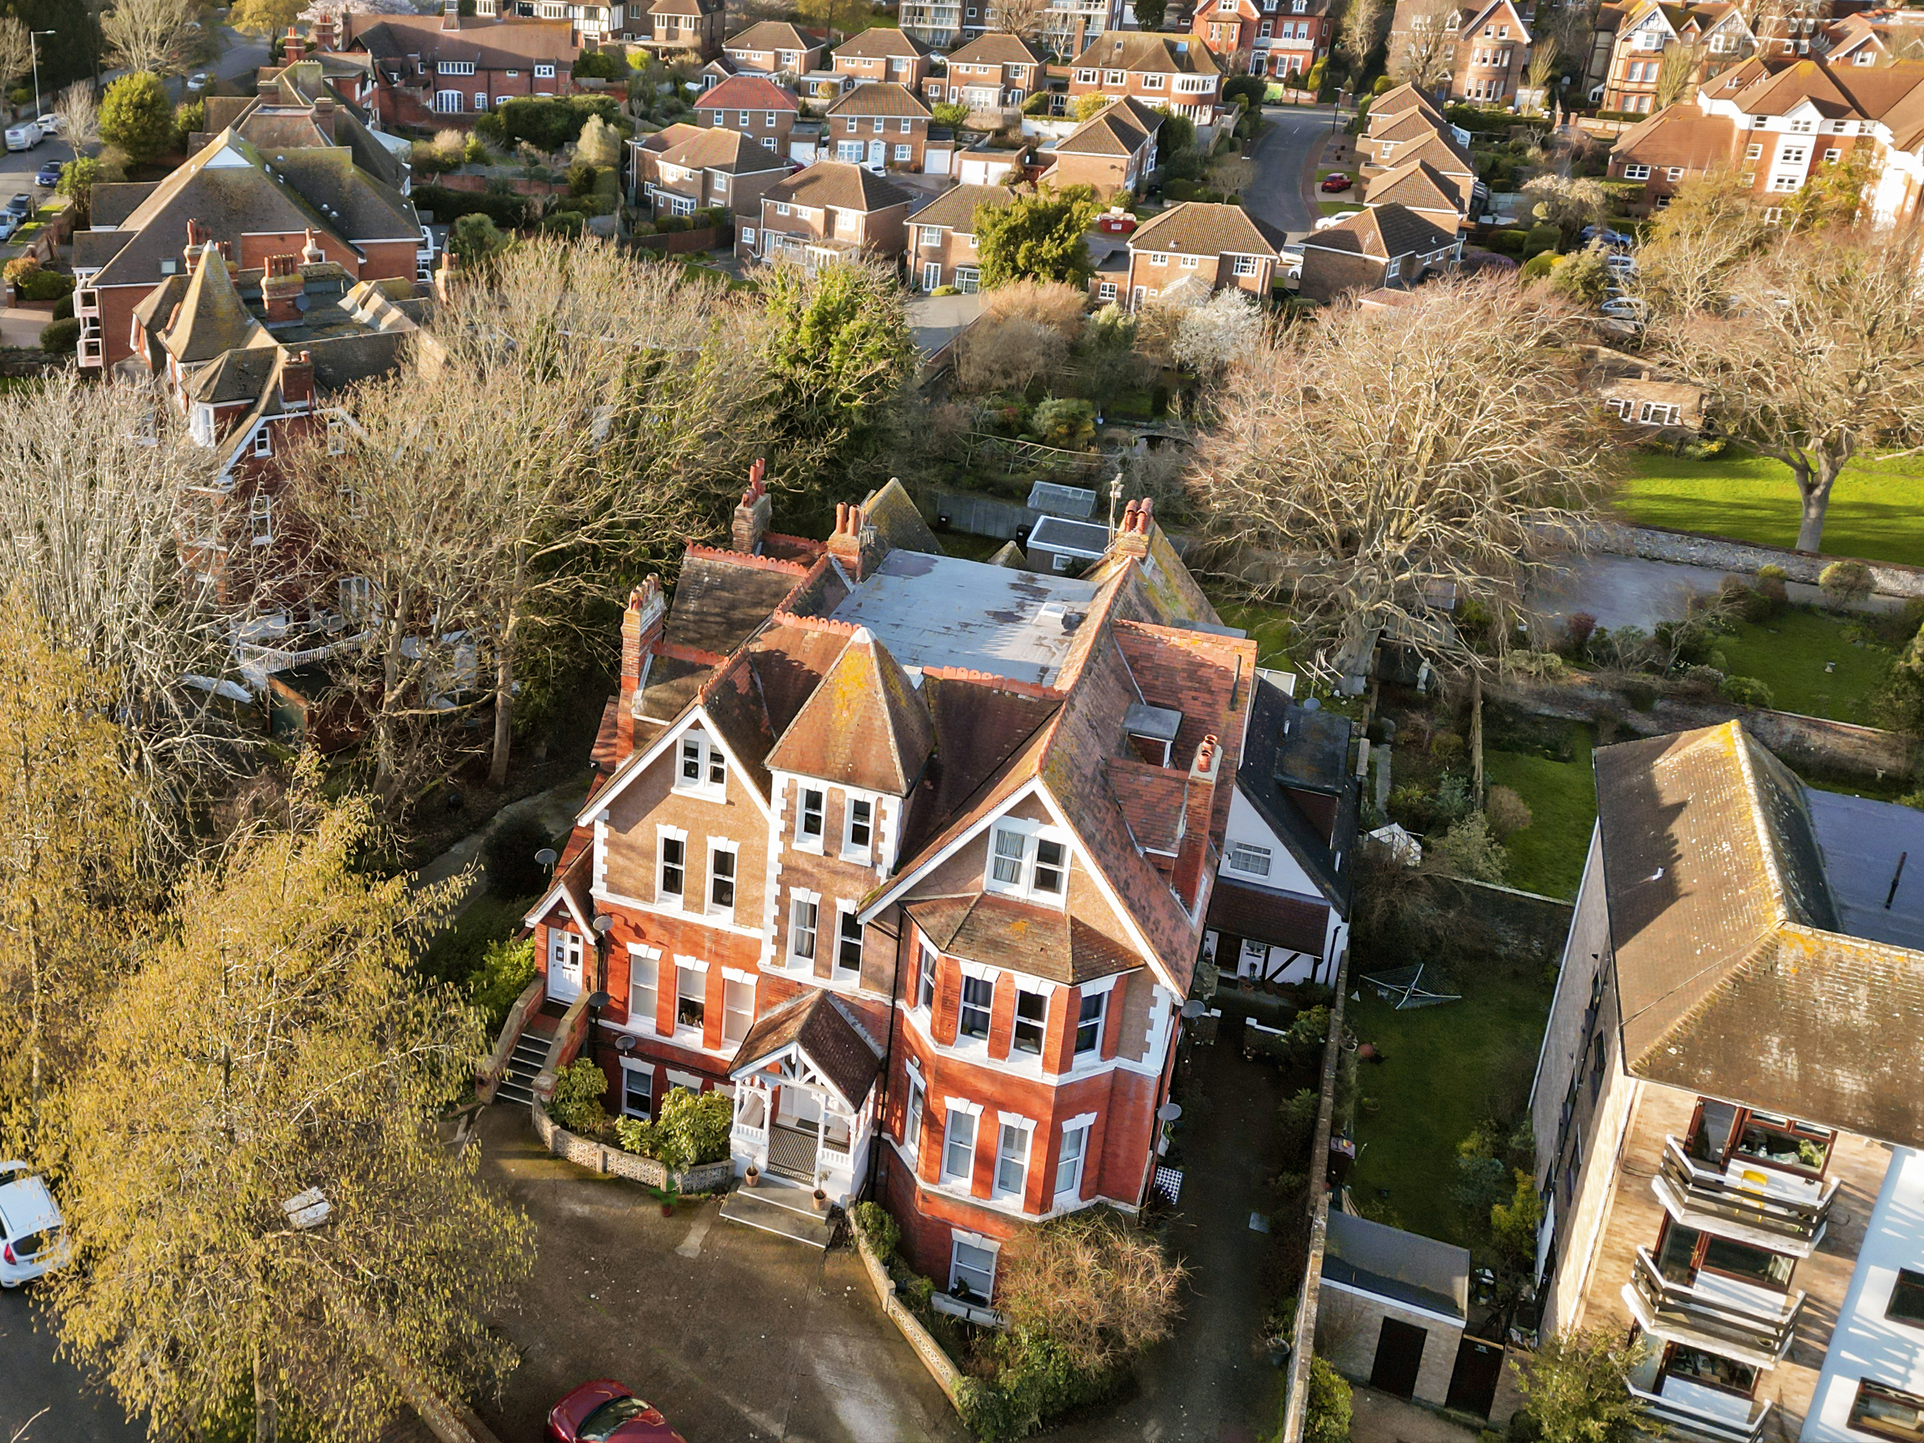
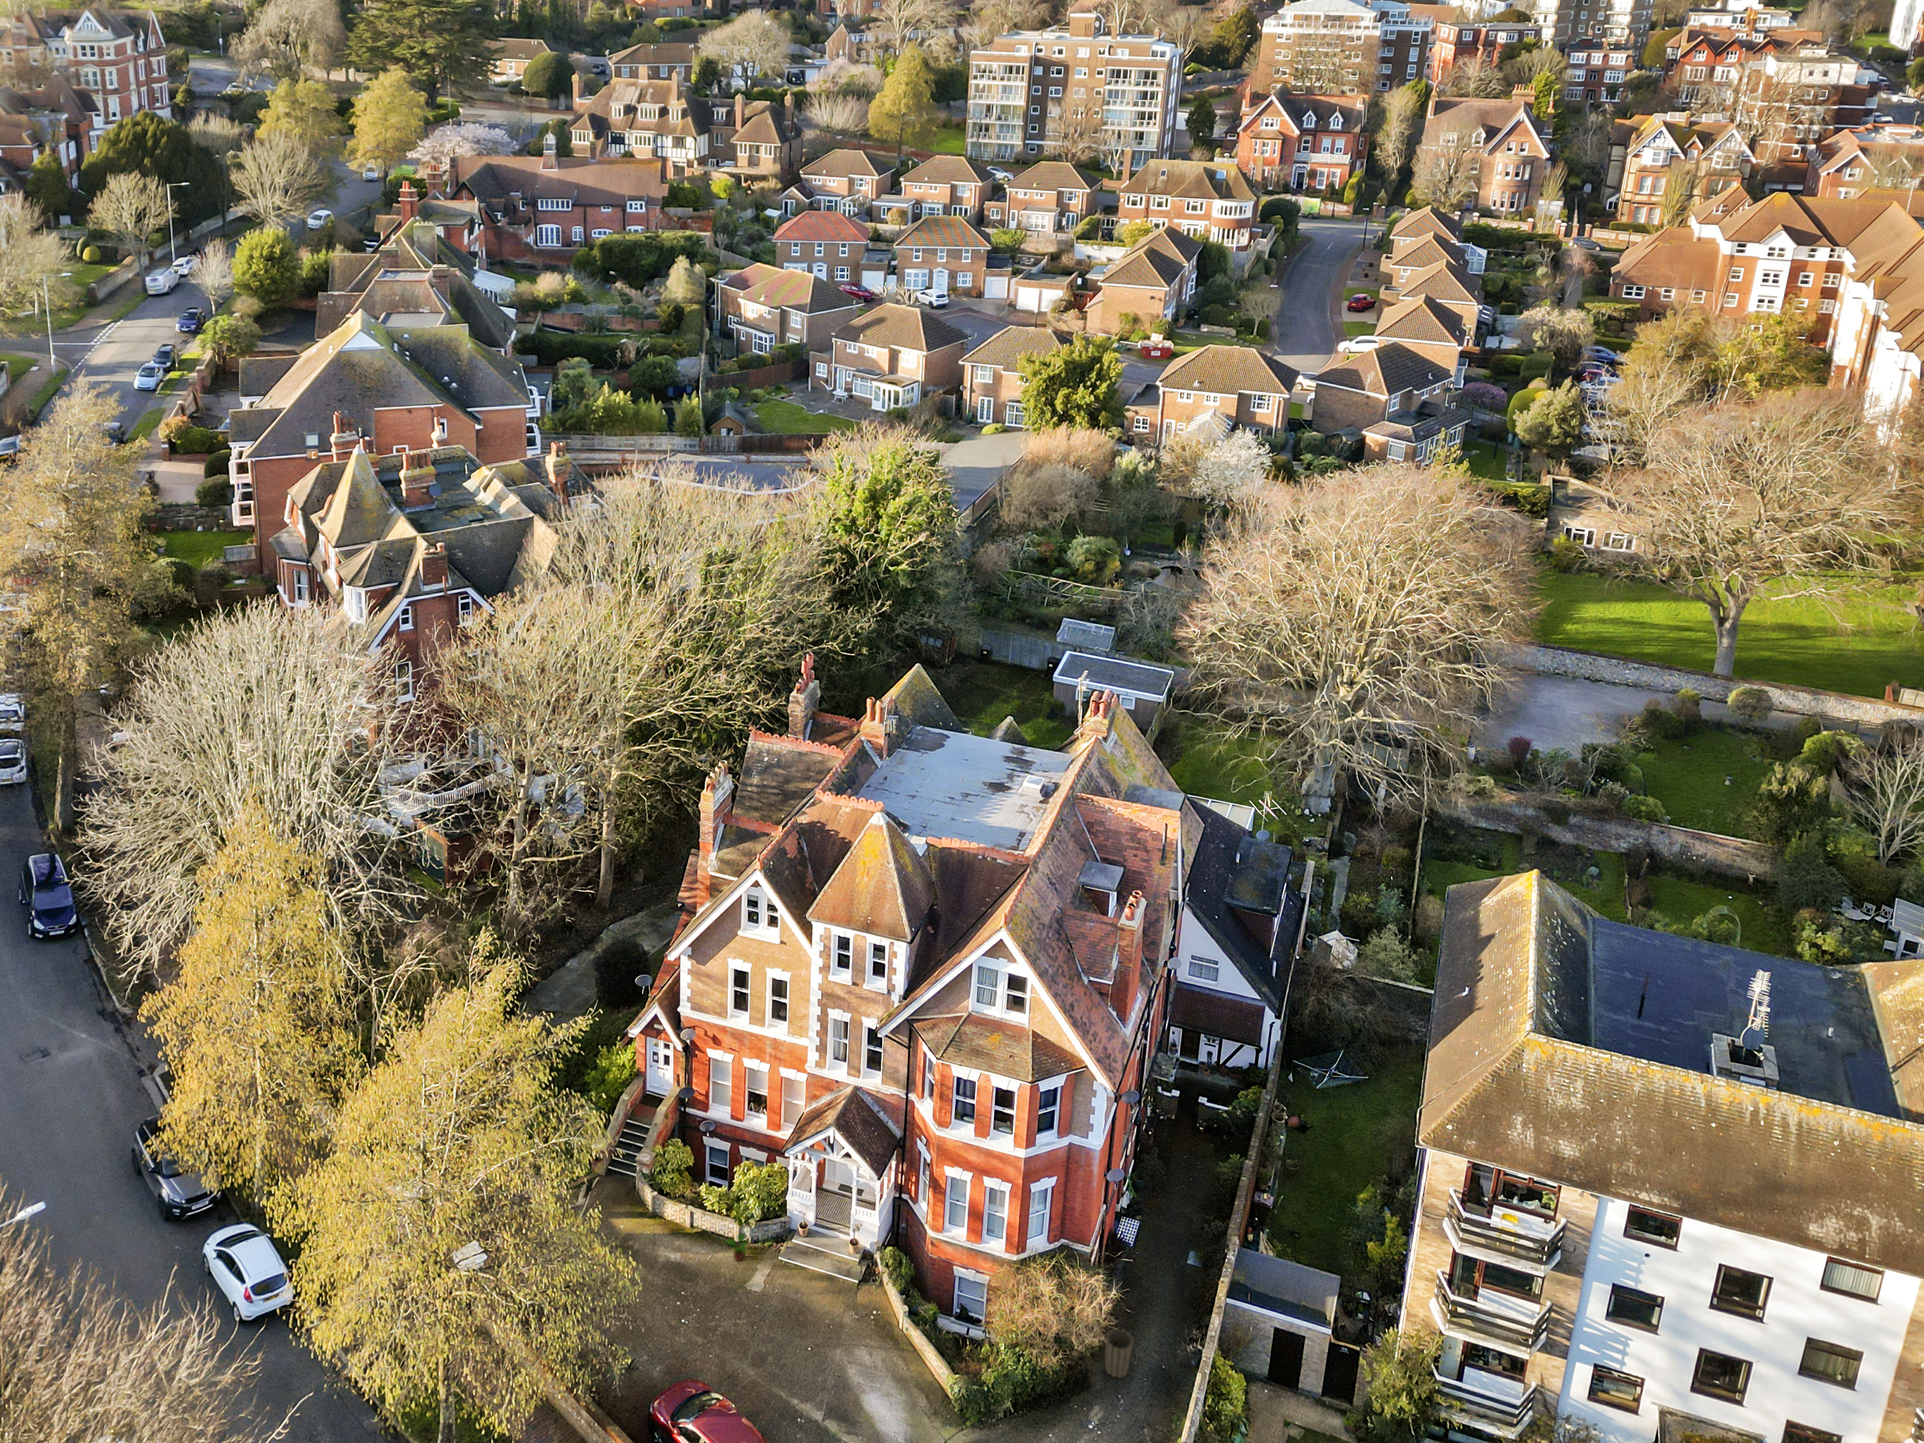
trash can: none [1159,1314,1200,1381] -> present [1105,1328,1133,1378]

